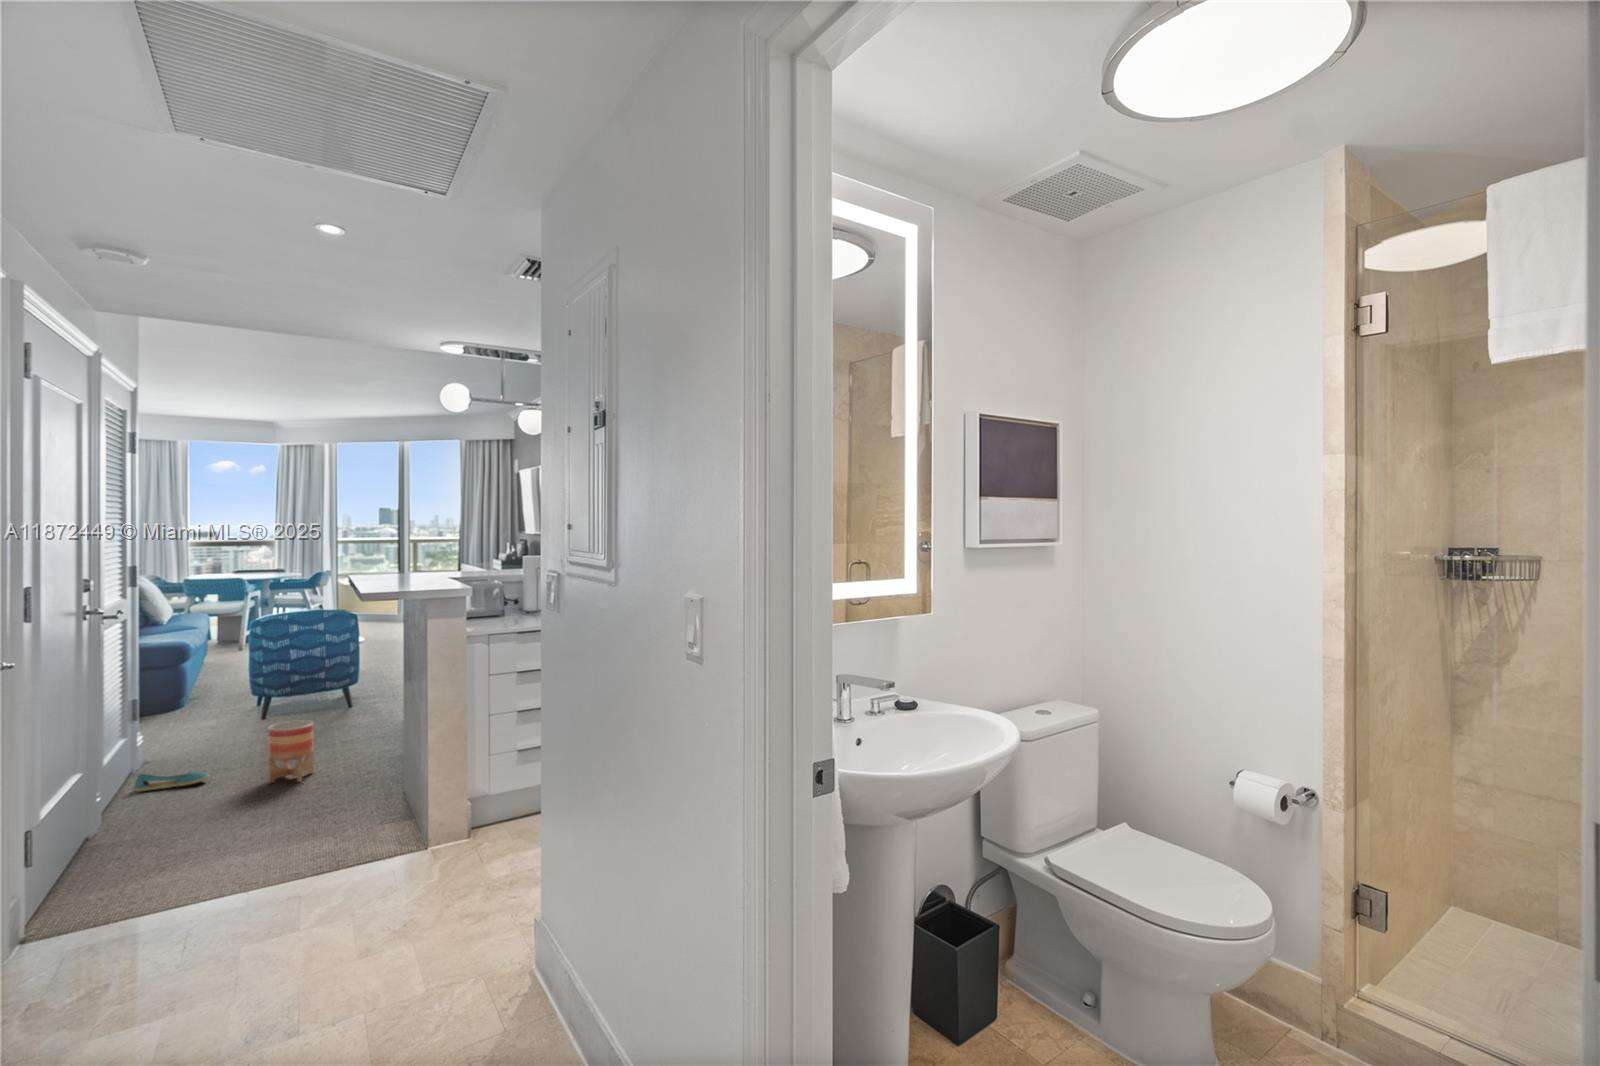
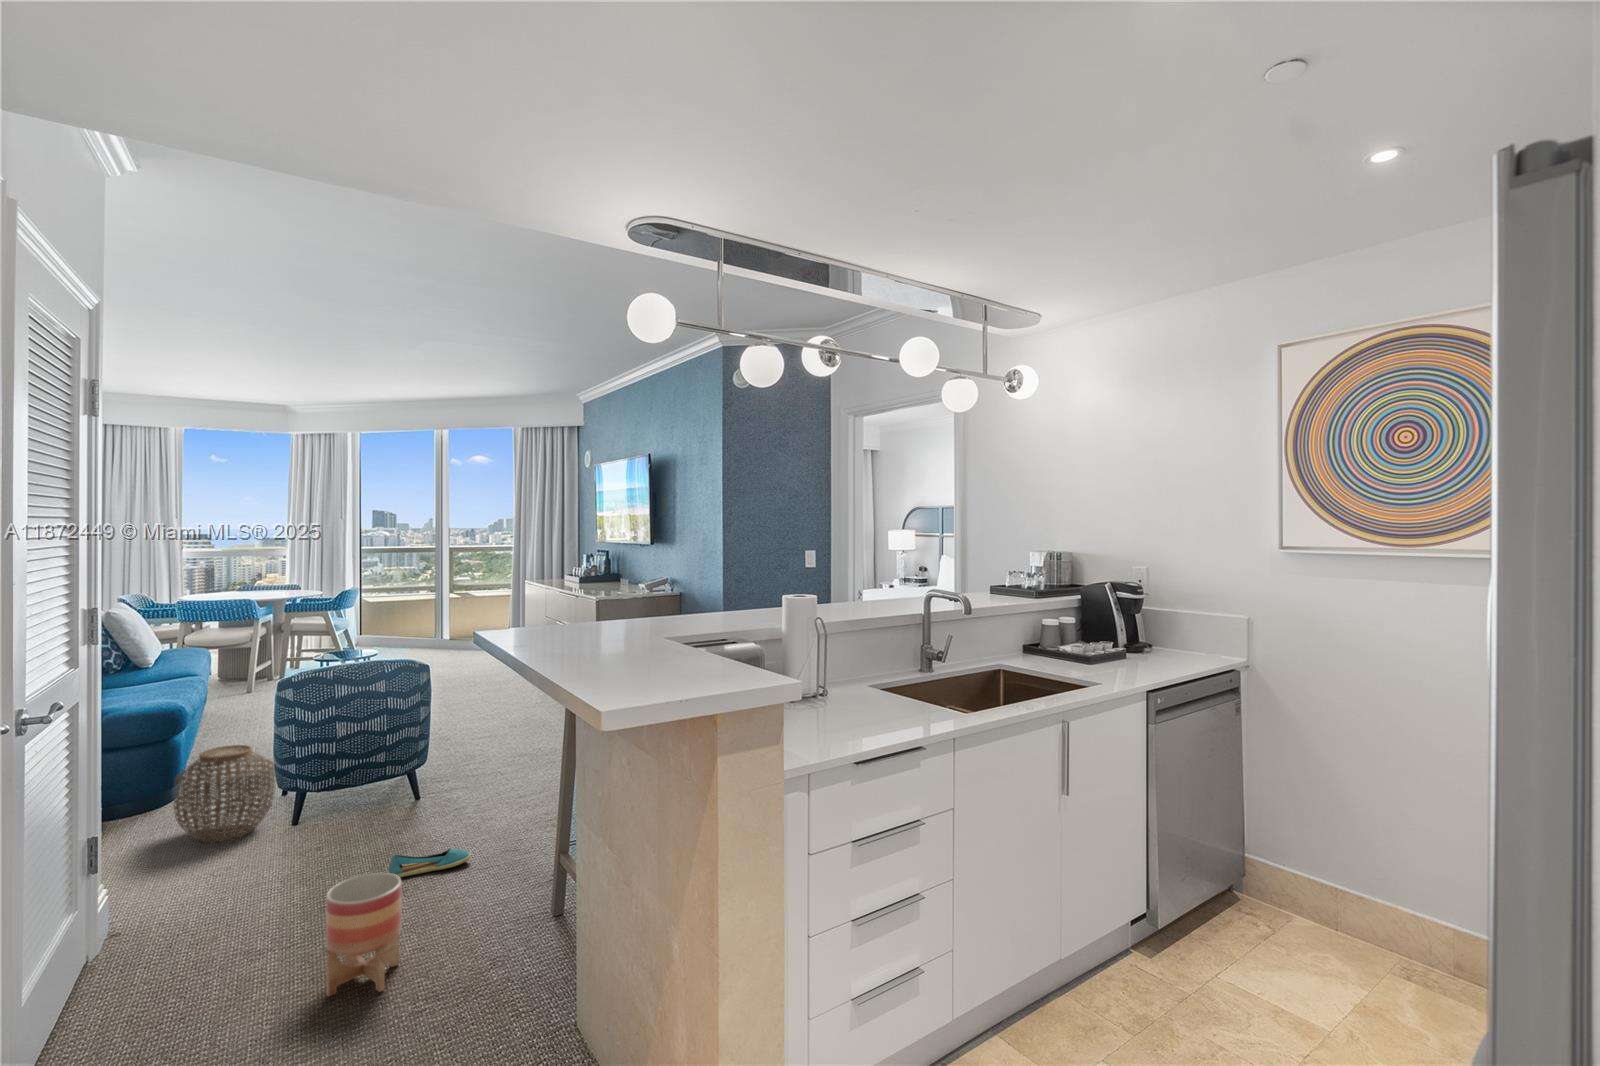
woven basket: none [182,665,249,726] -> present [174,745,275,843]
shoe: present [133,771,210,792] -> present [387,848,471,878]

